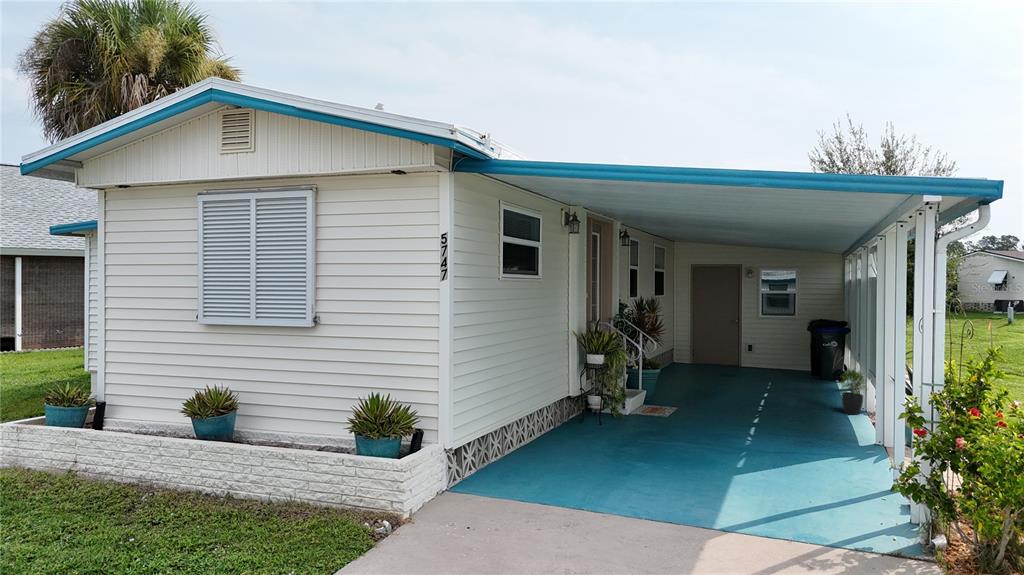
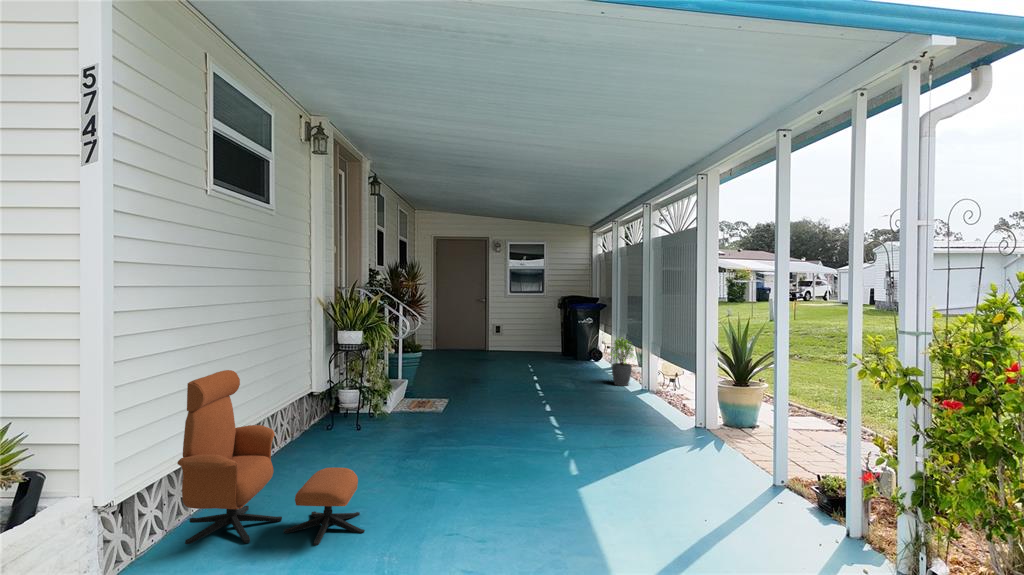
lounge chair: none [482,383,580,491] -> present [177,370,365,546]

